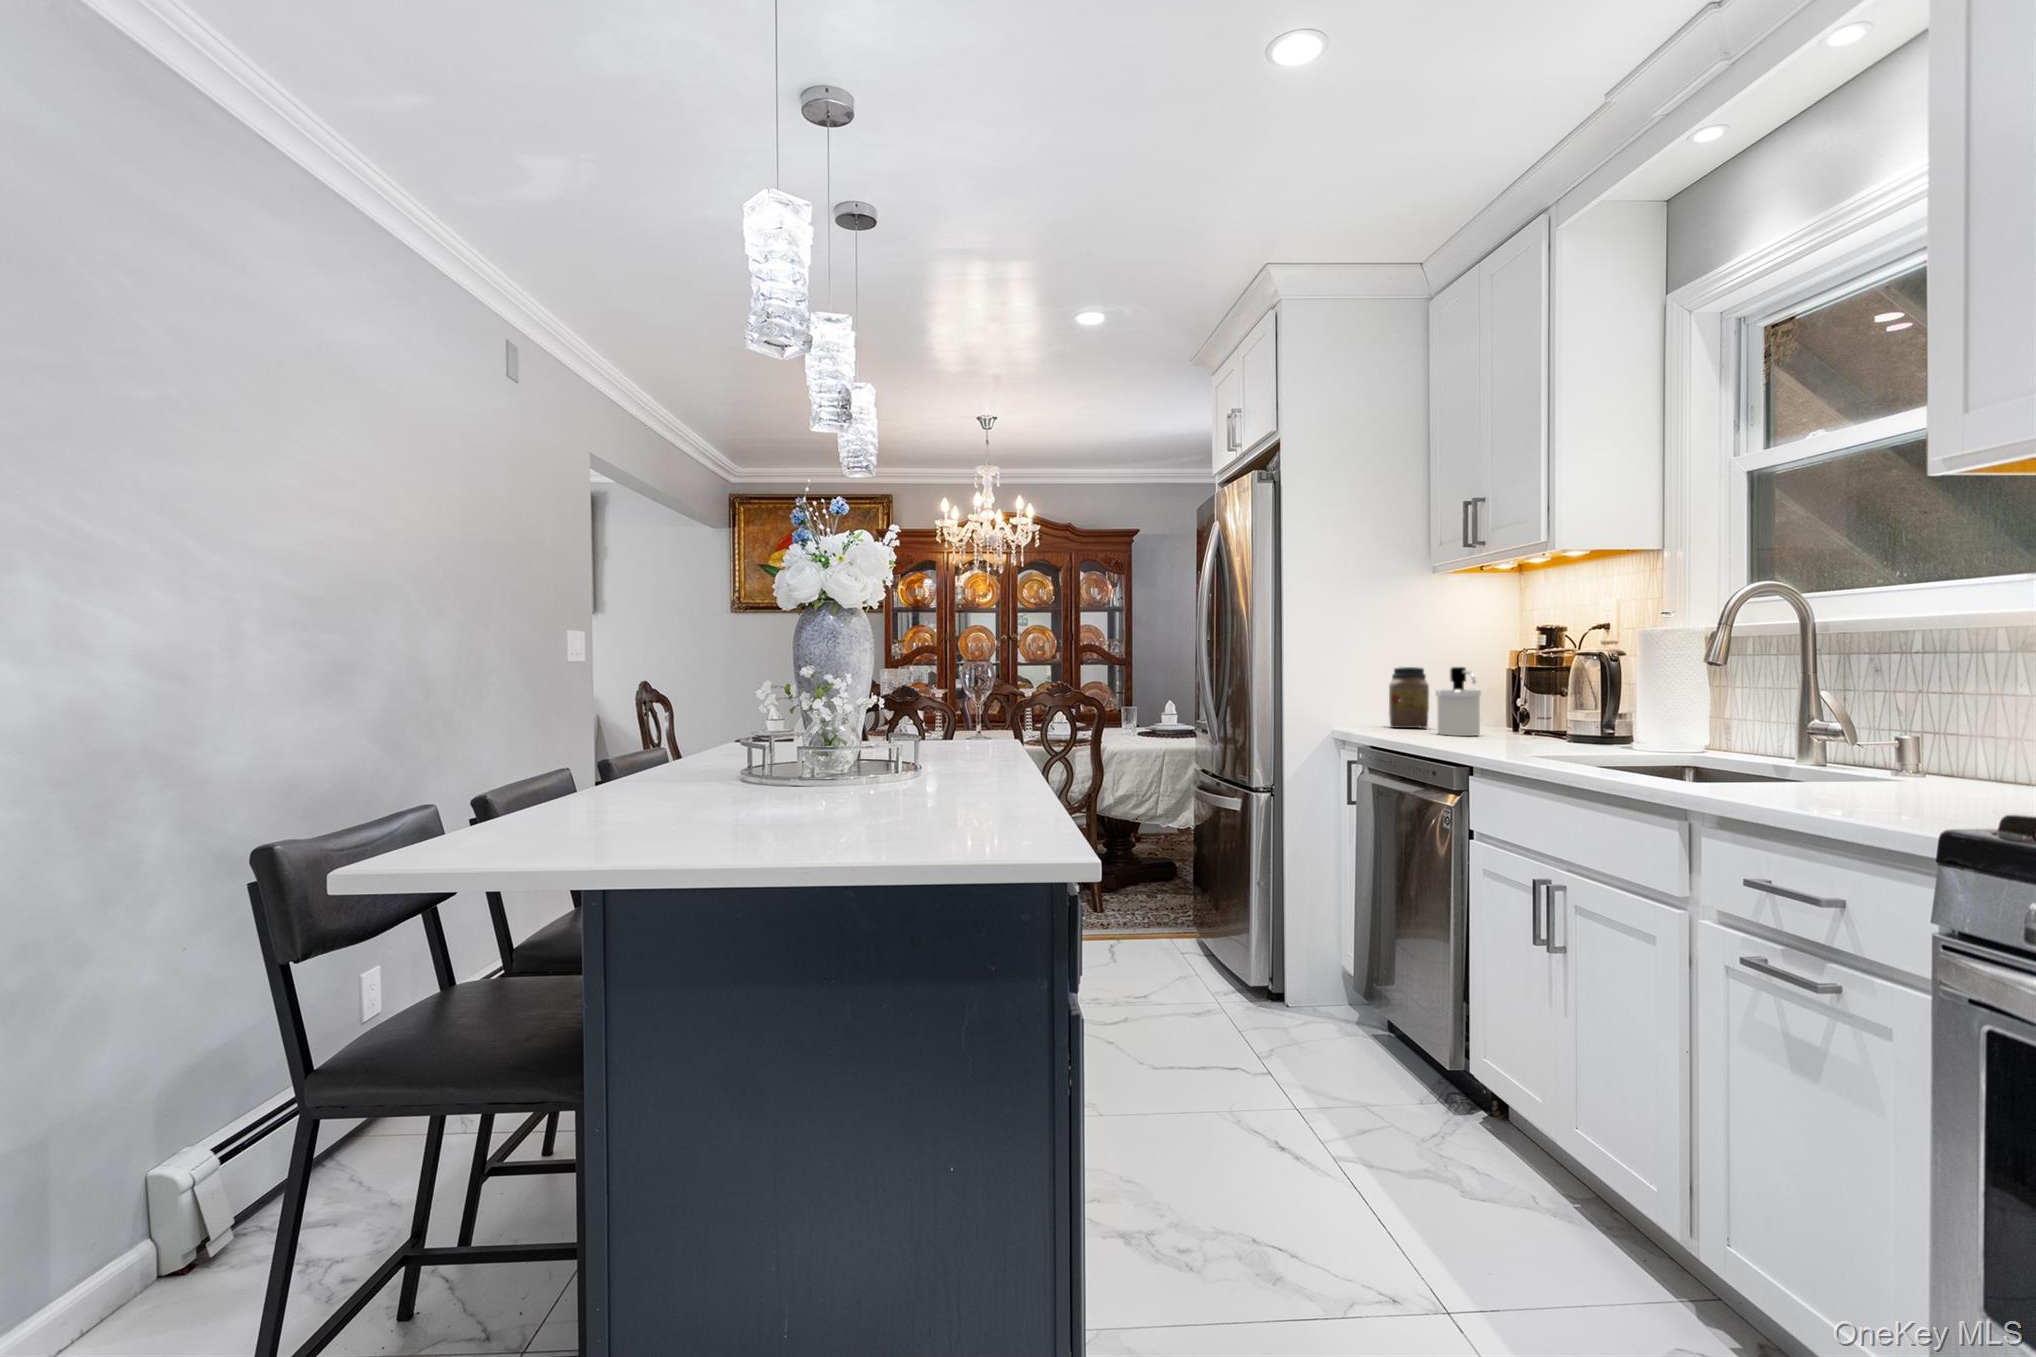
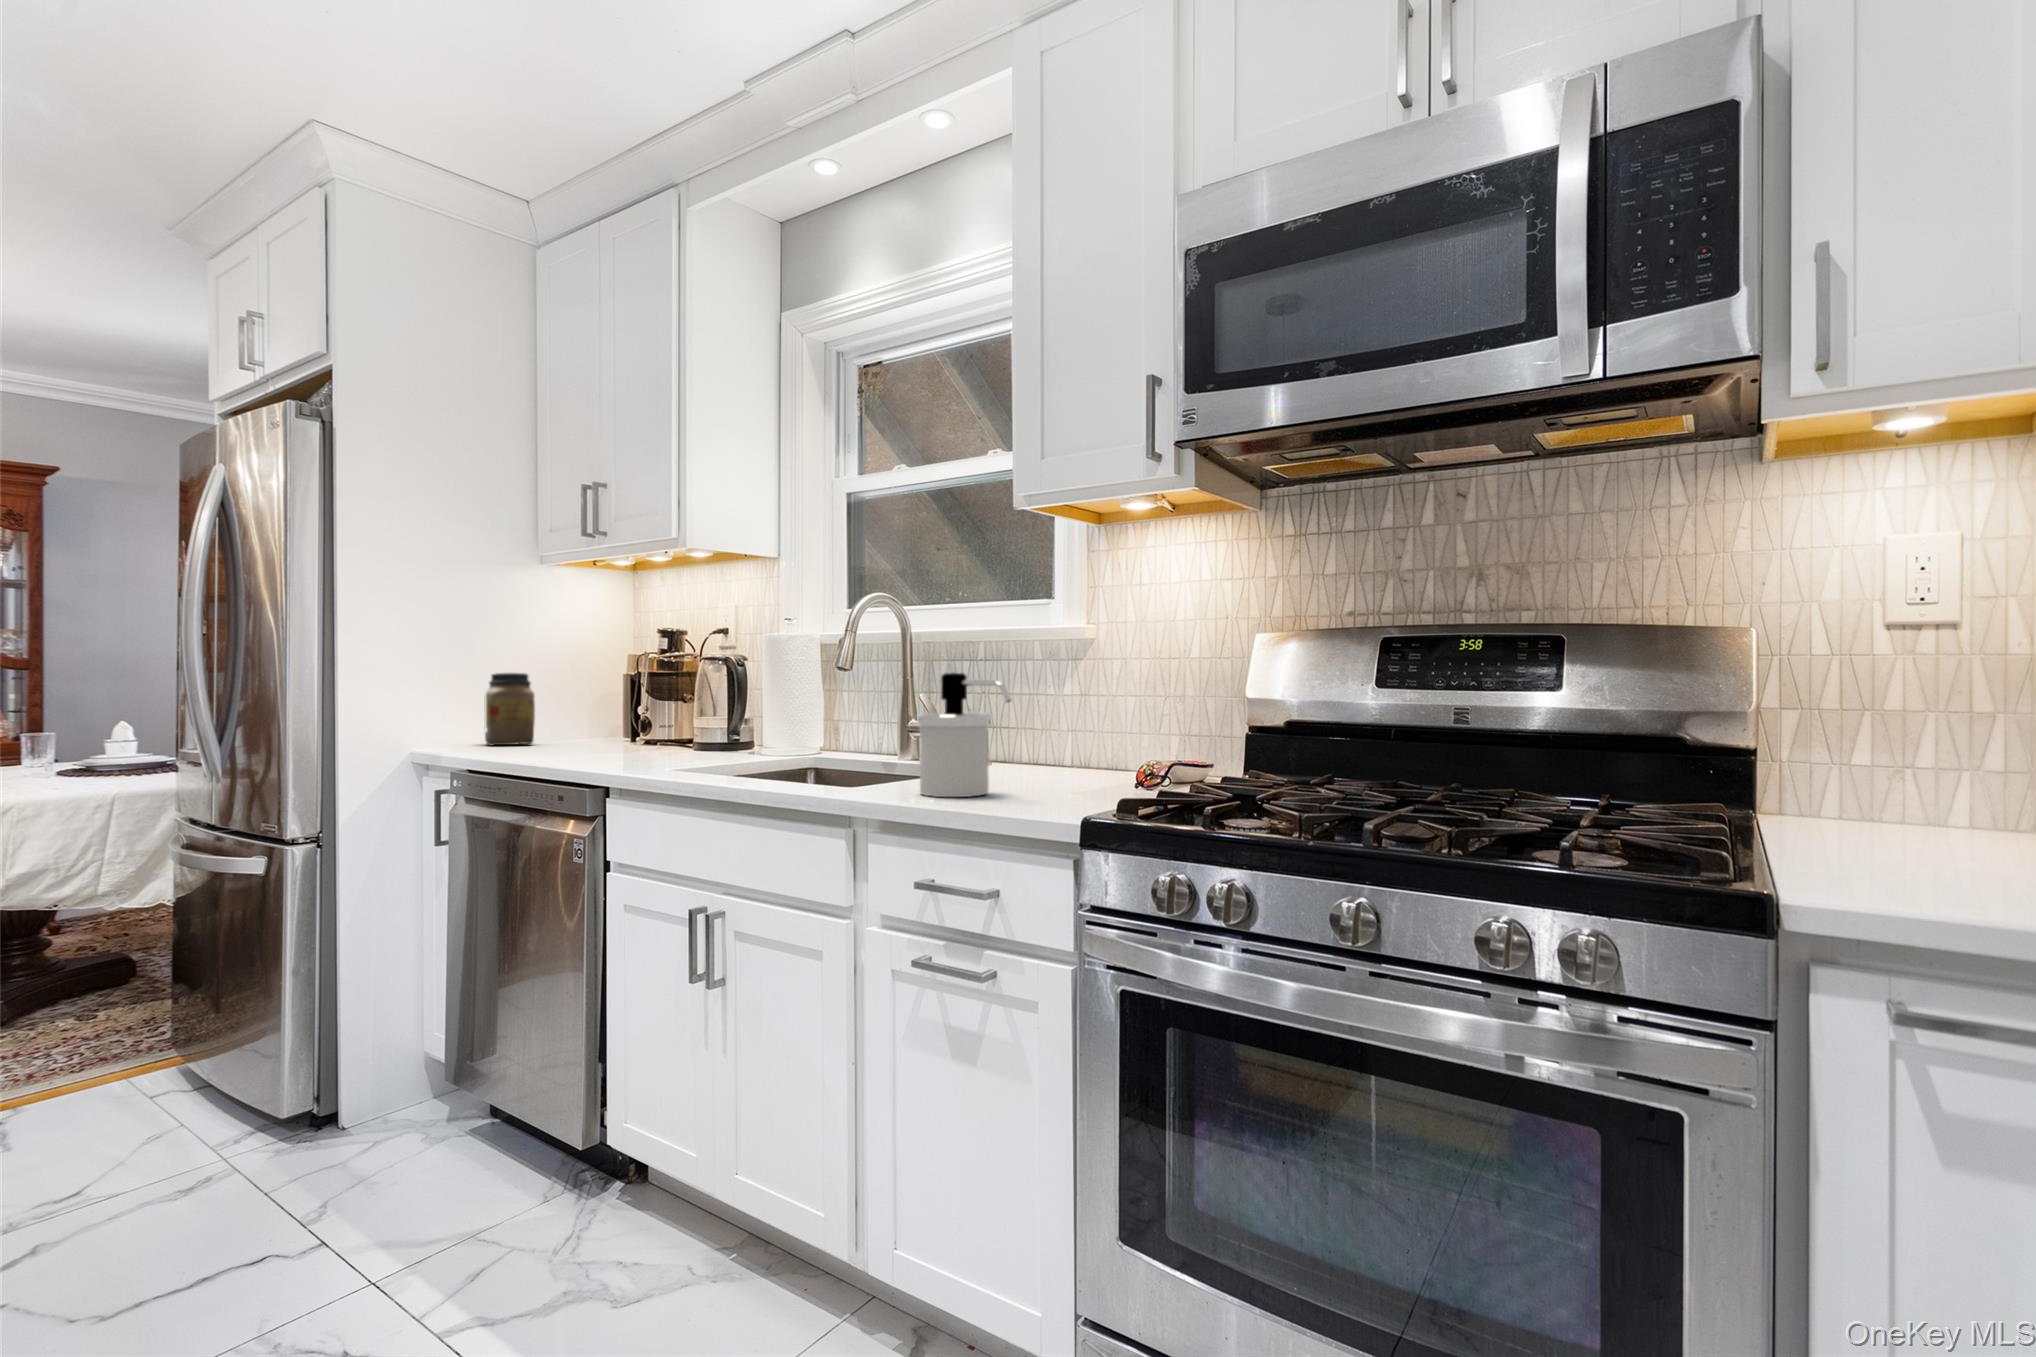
soap dispenser: present [1436,667,1481,736] -> present [917,673,1011,797]

